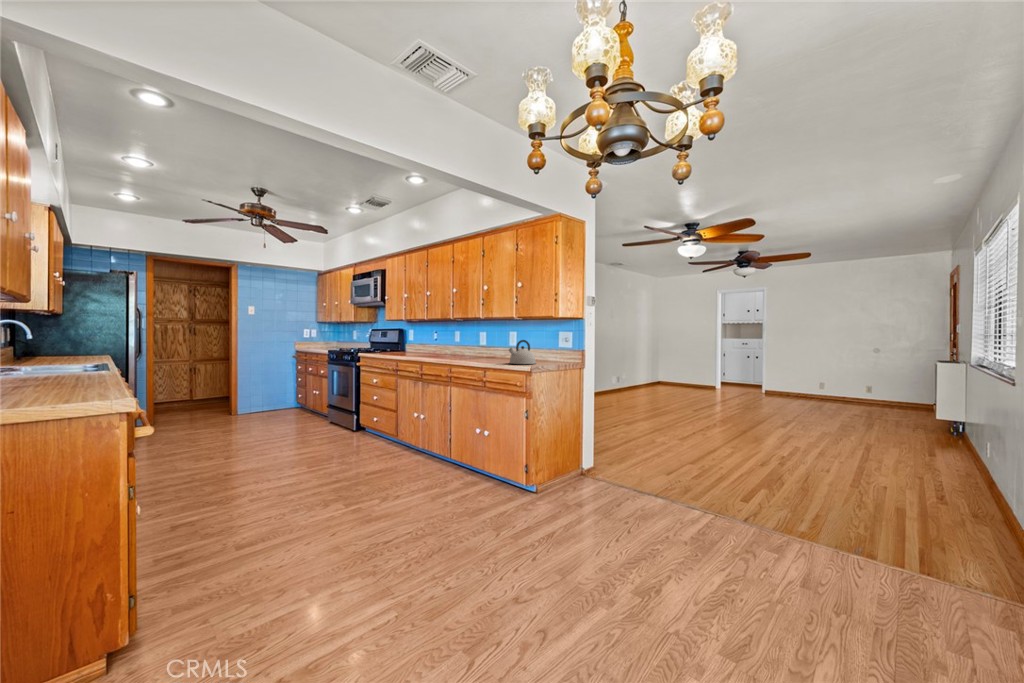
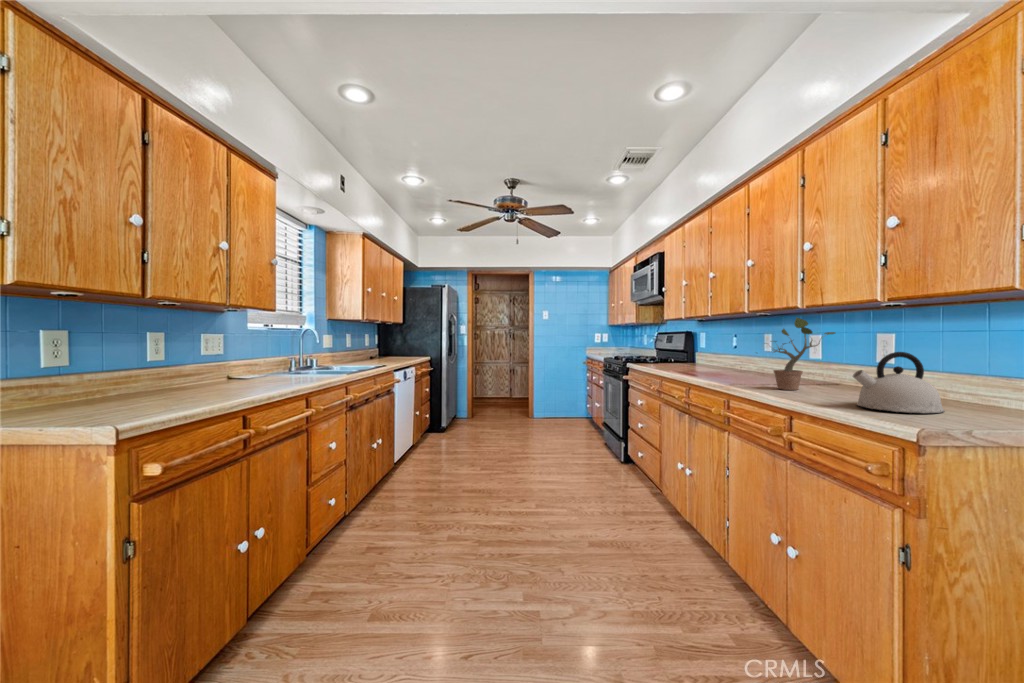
potted plant: none [462,323,498,361] -> present [774,318,835,390]

